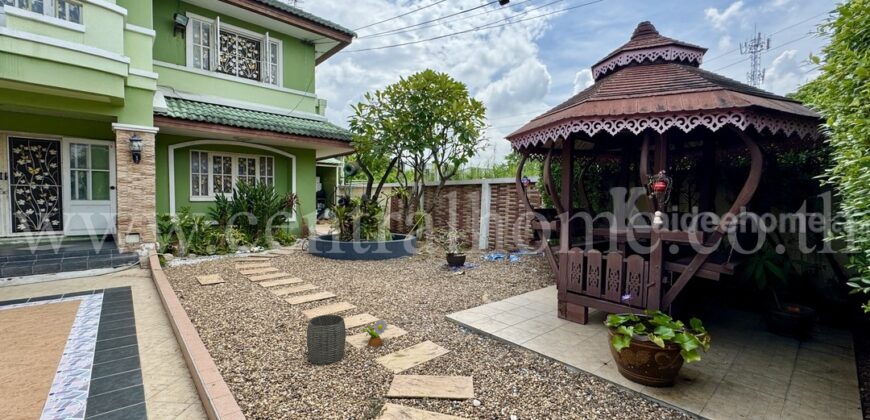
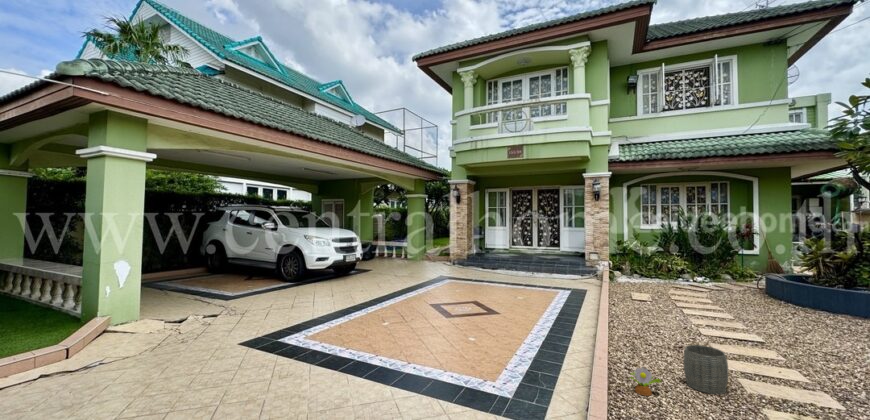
decorative plant: present [363,320,387,346] -> present [630,367,661,396]

